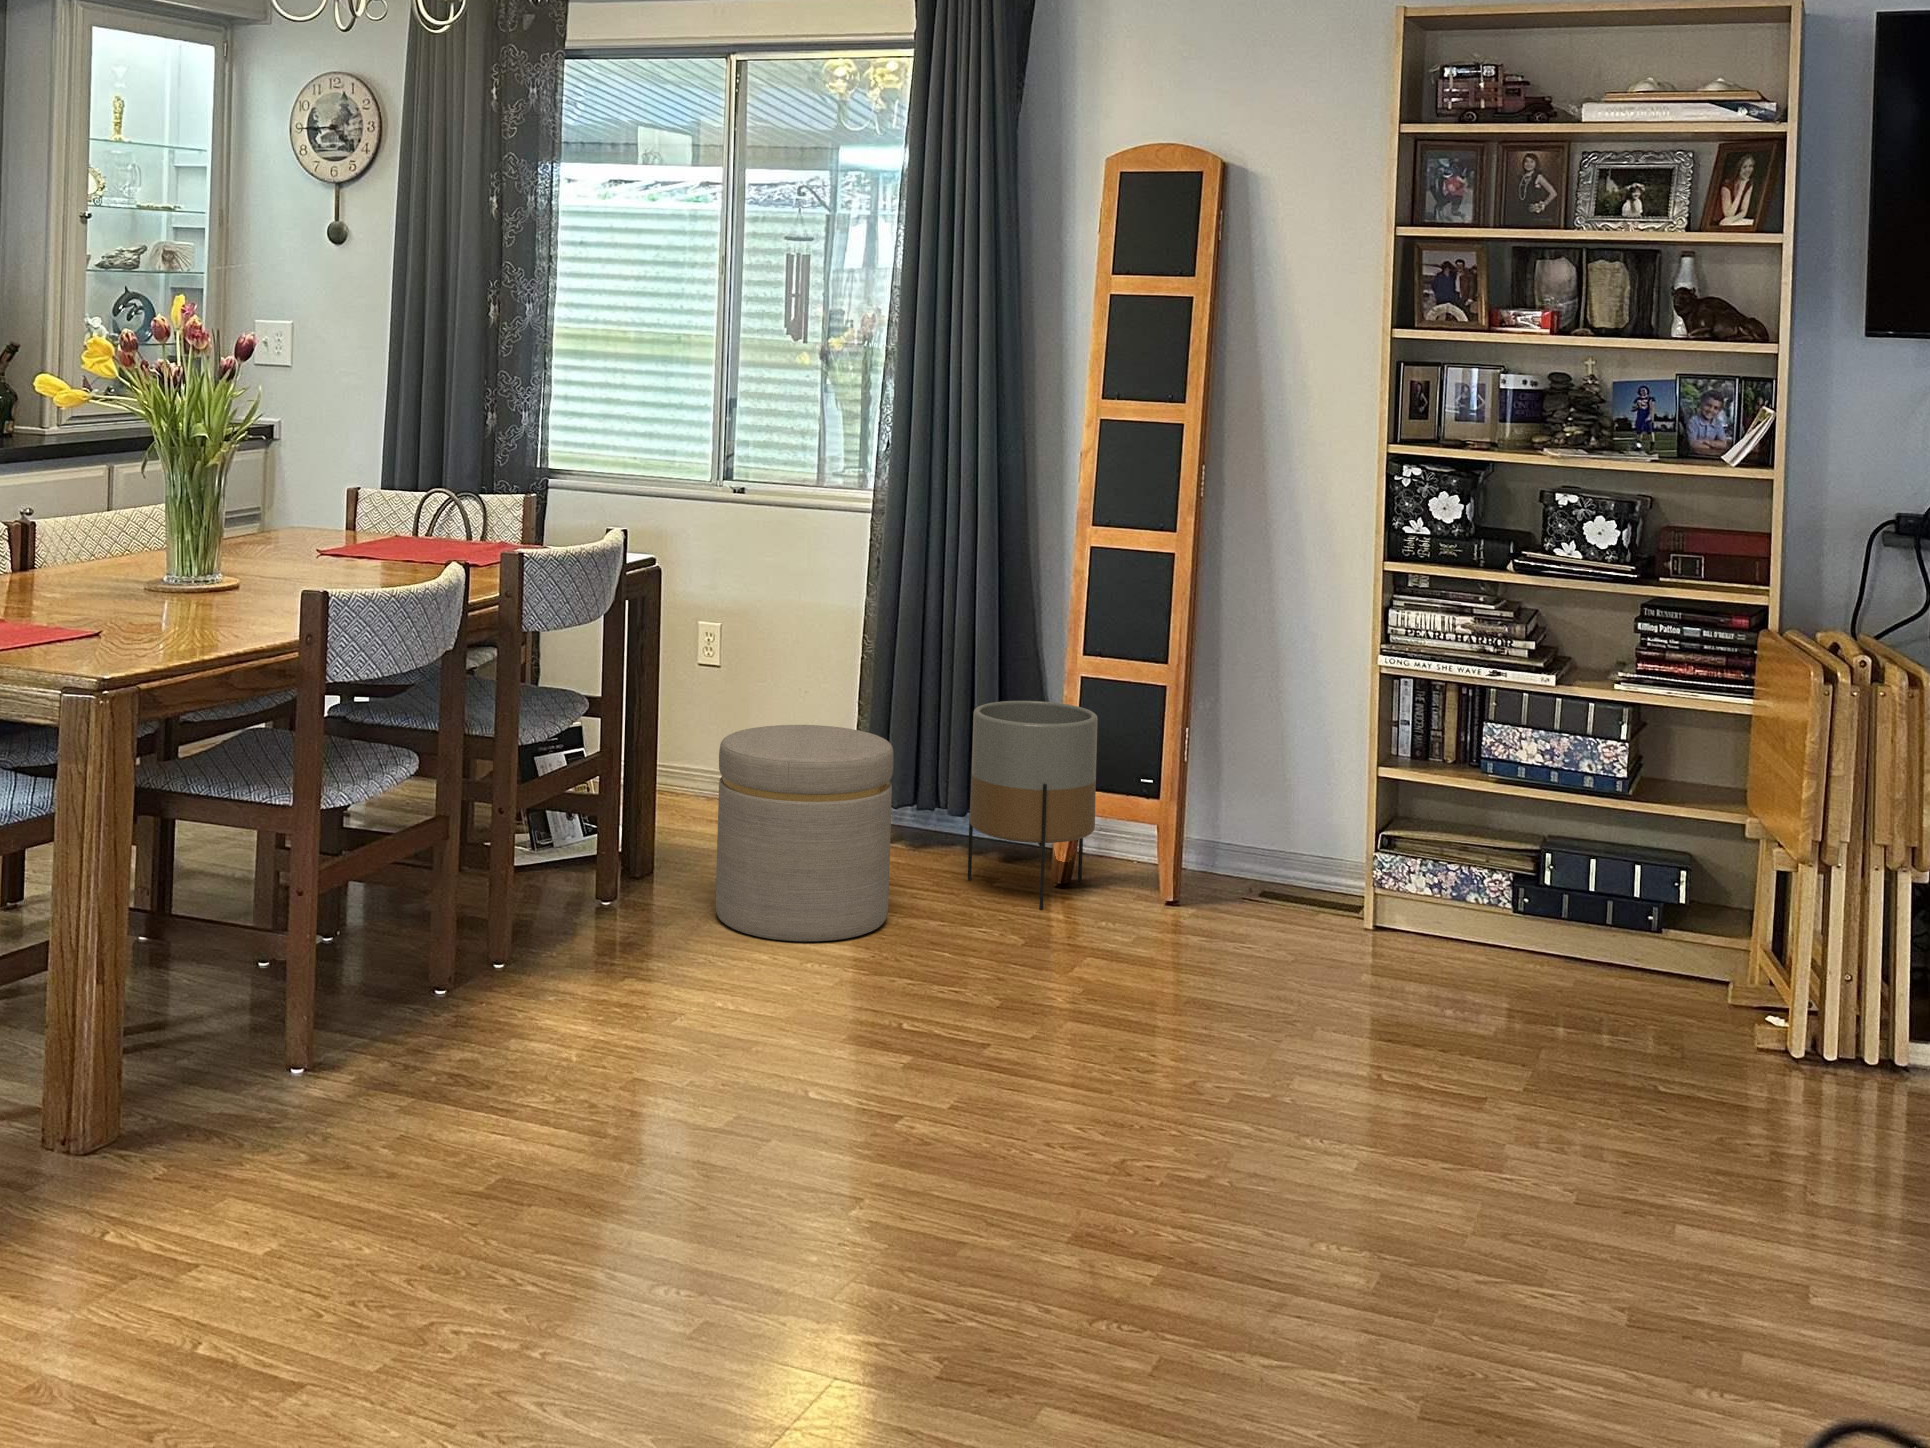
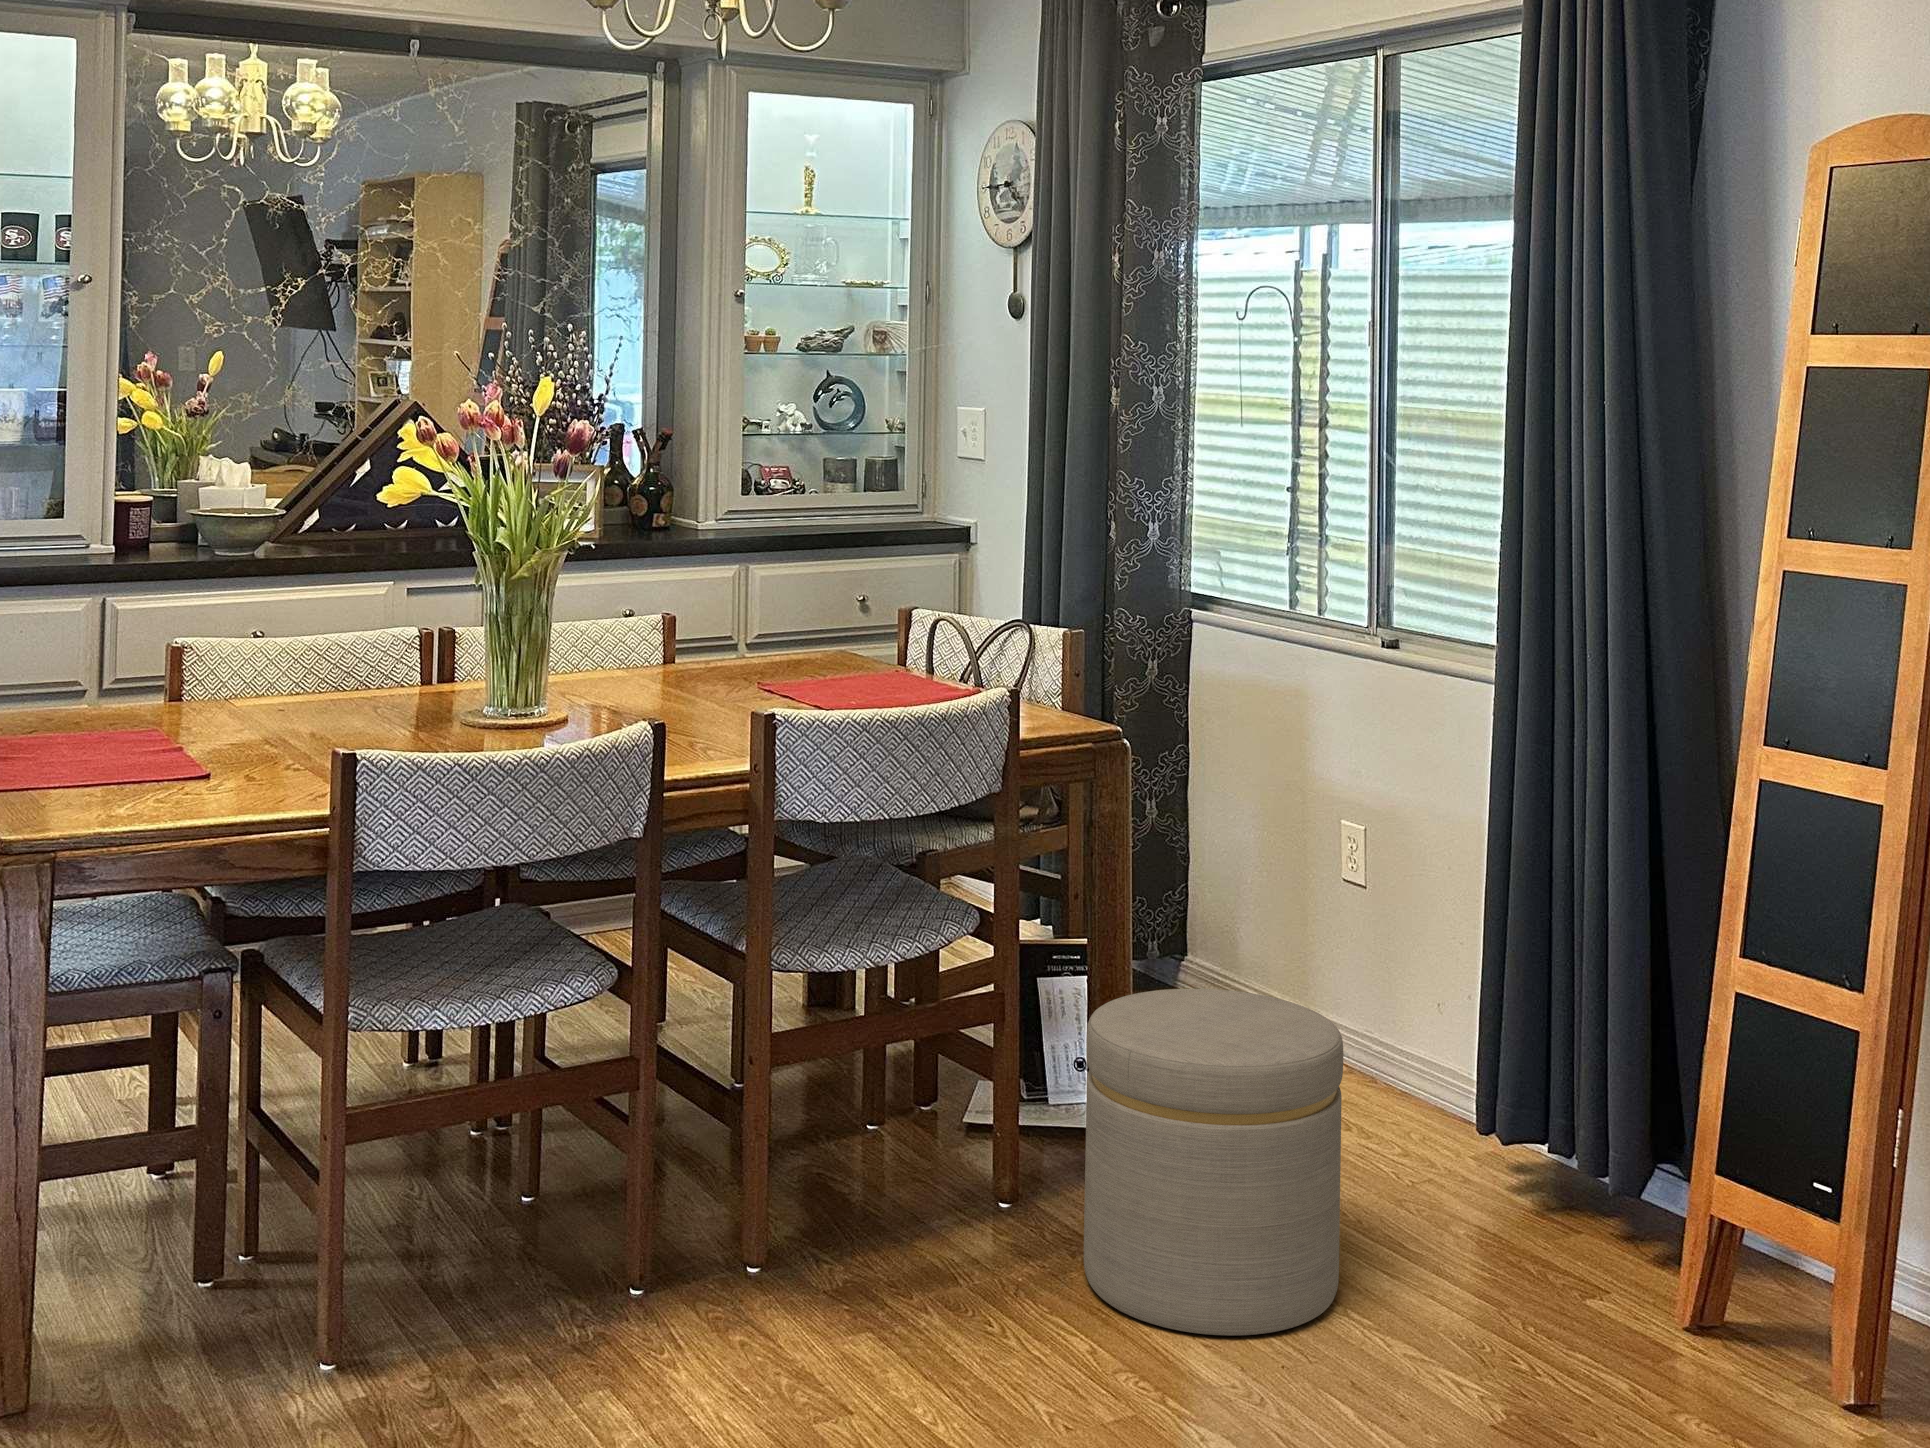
planter: present [968,701,1098,909] -> none [1522,1005,1733,1360]

